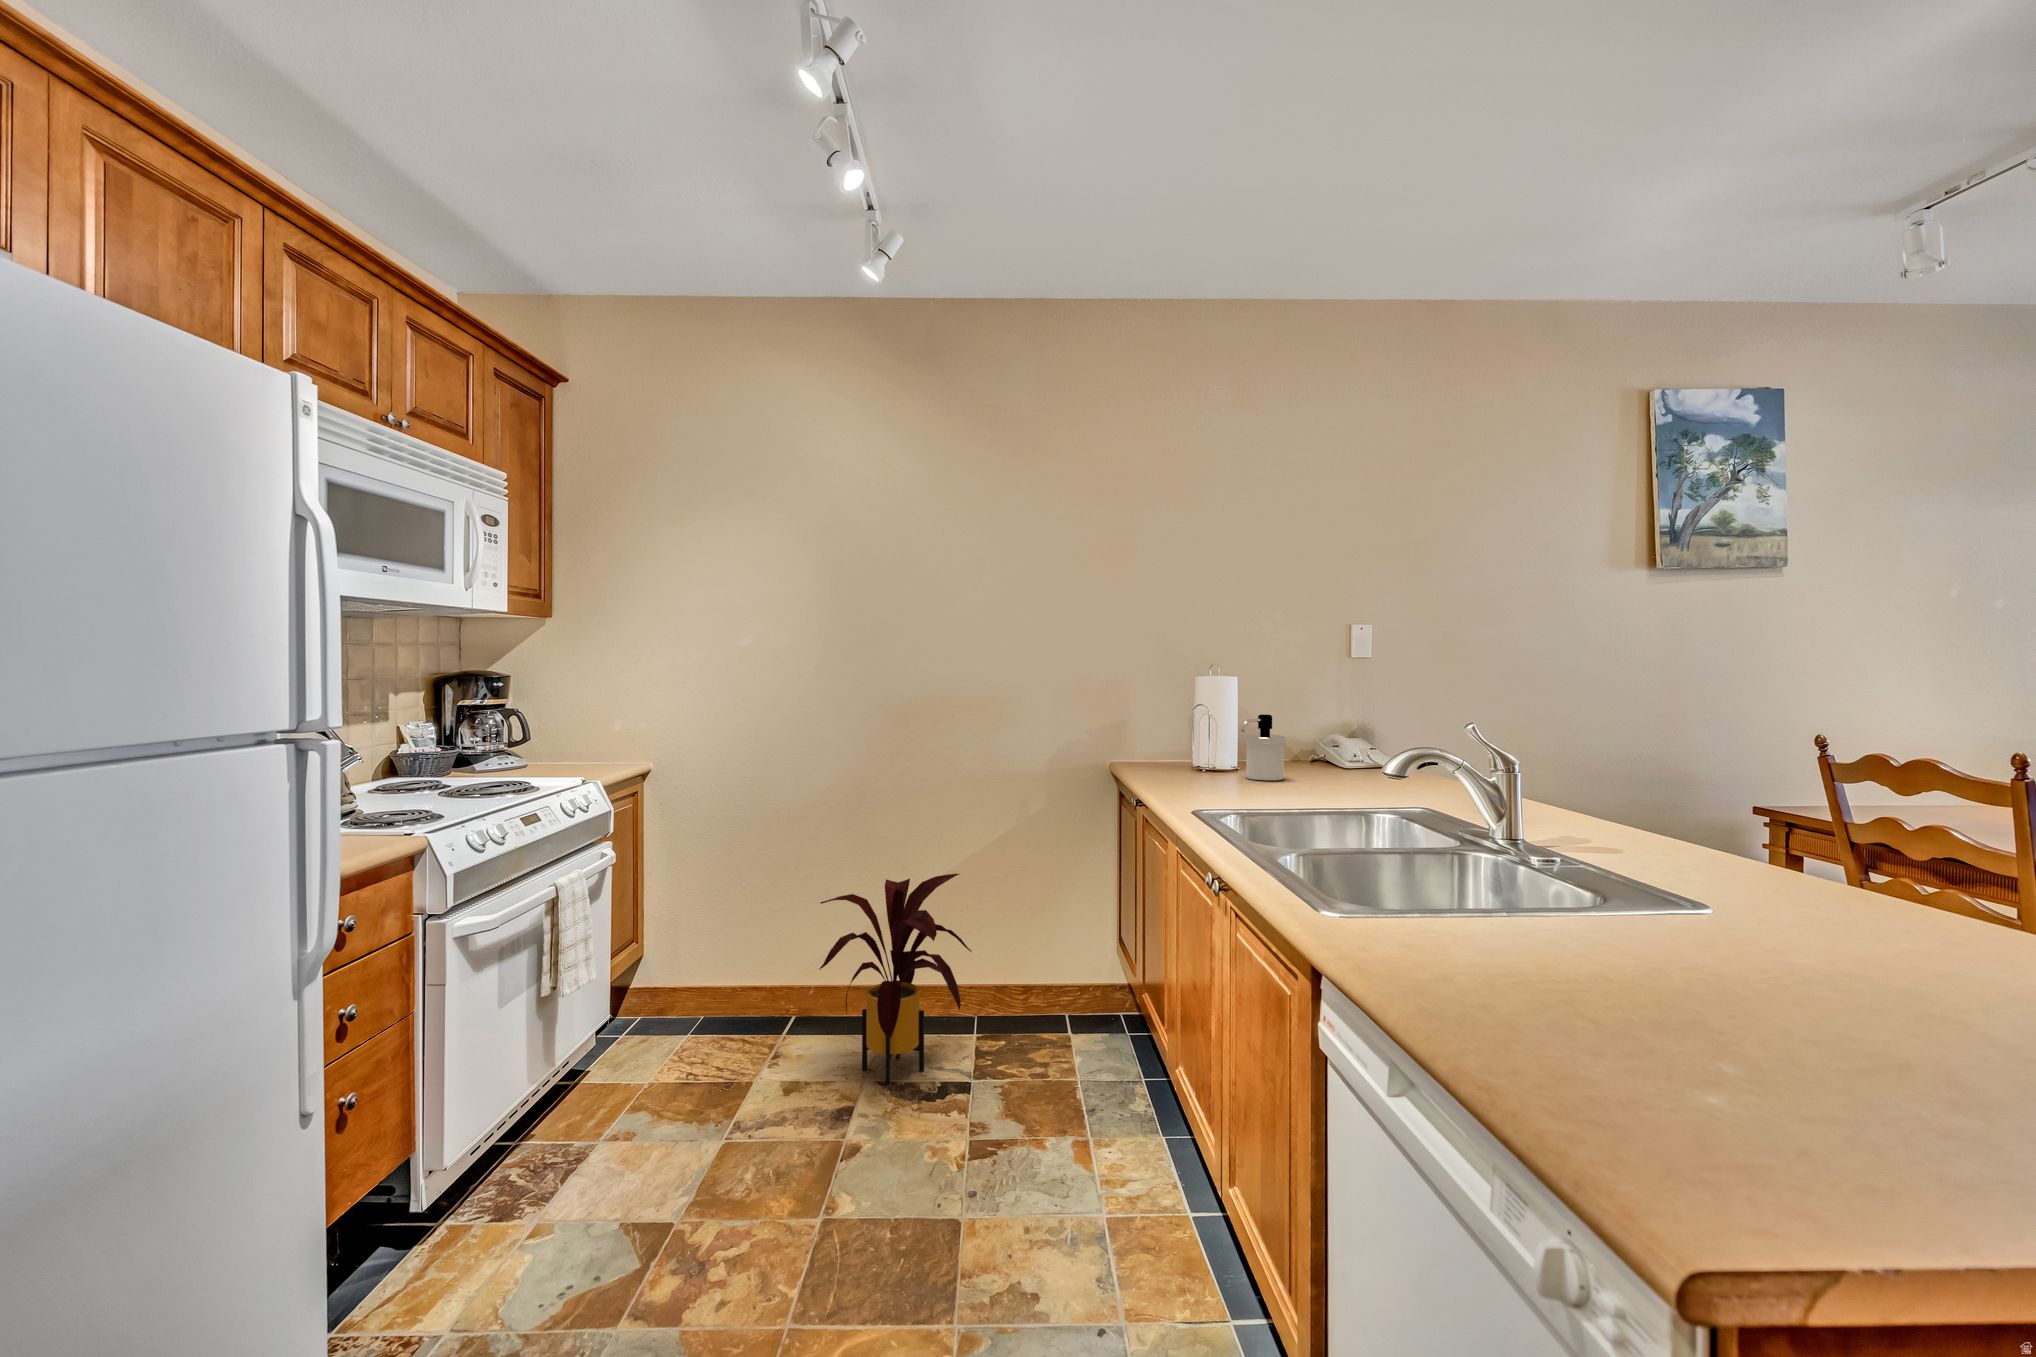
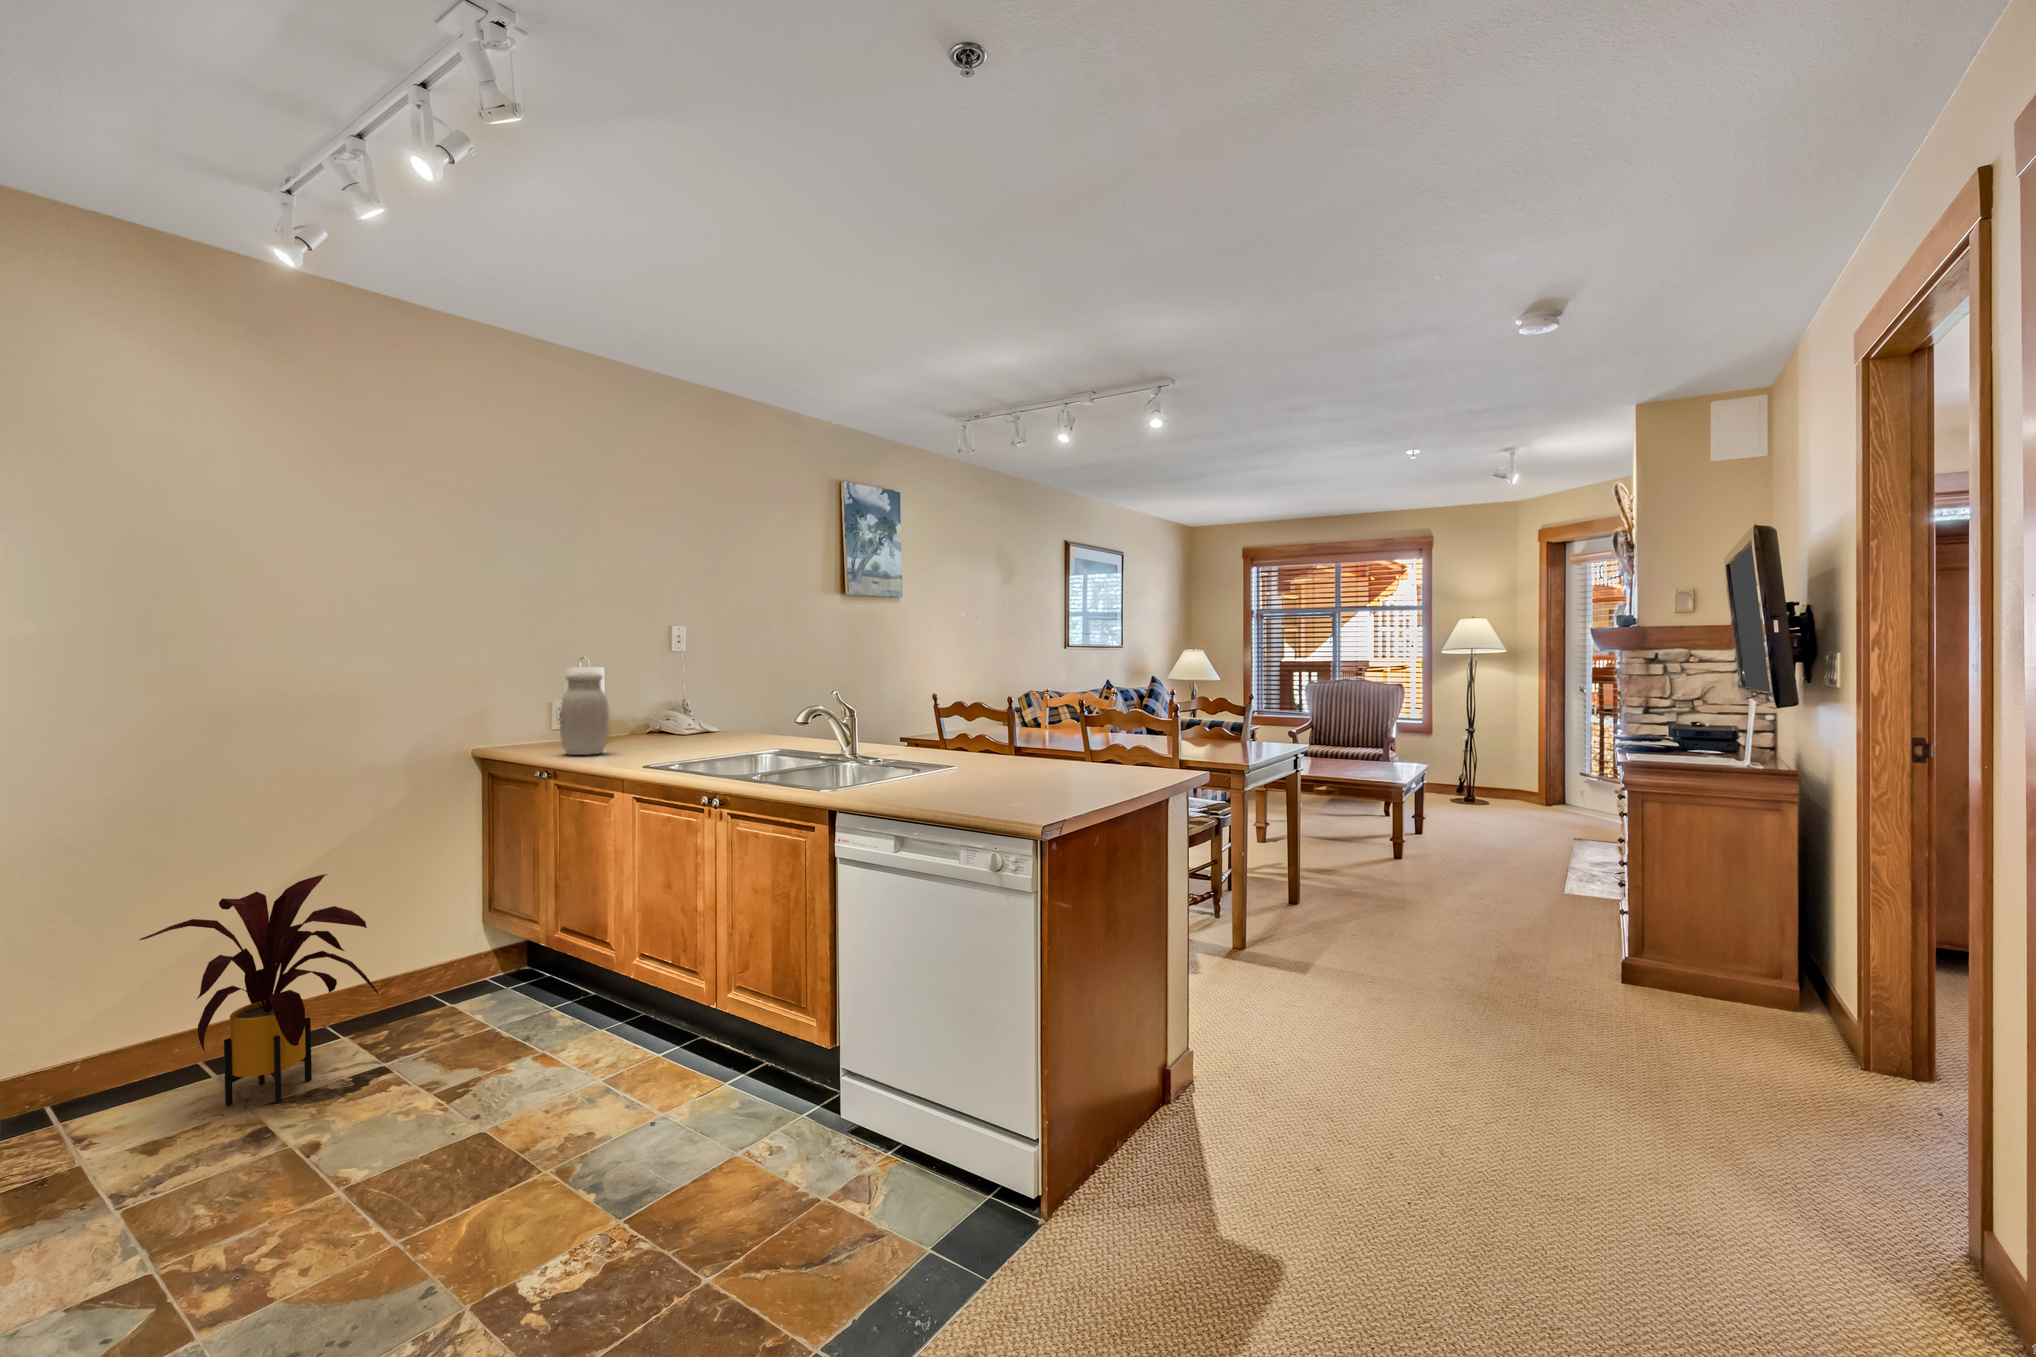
jar: none [1161,684,1215,785] -> present [560,672,609,755]
soap dispenser: present [1241,714,1285,780] -> none [616,695,650,747]

